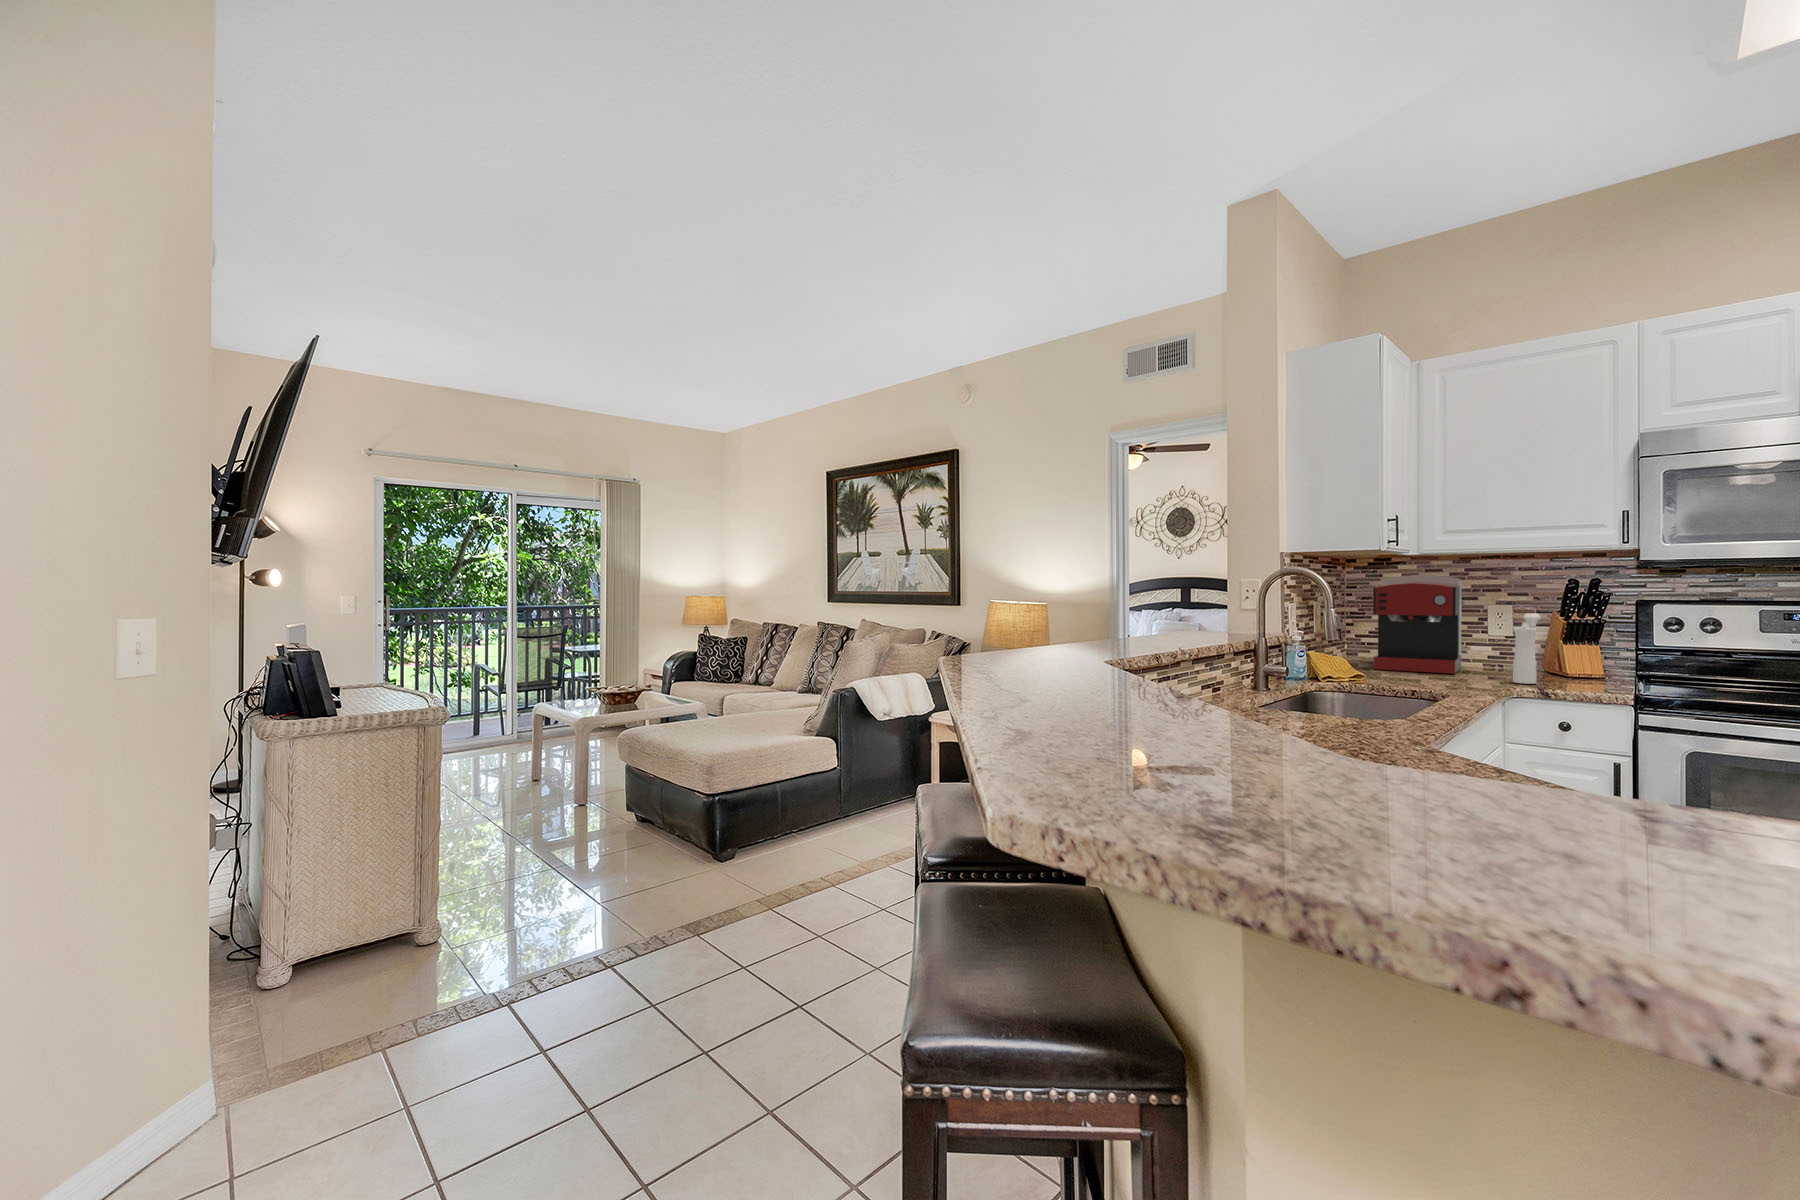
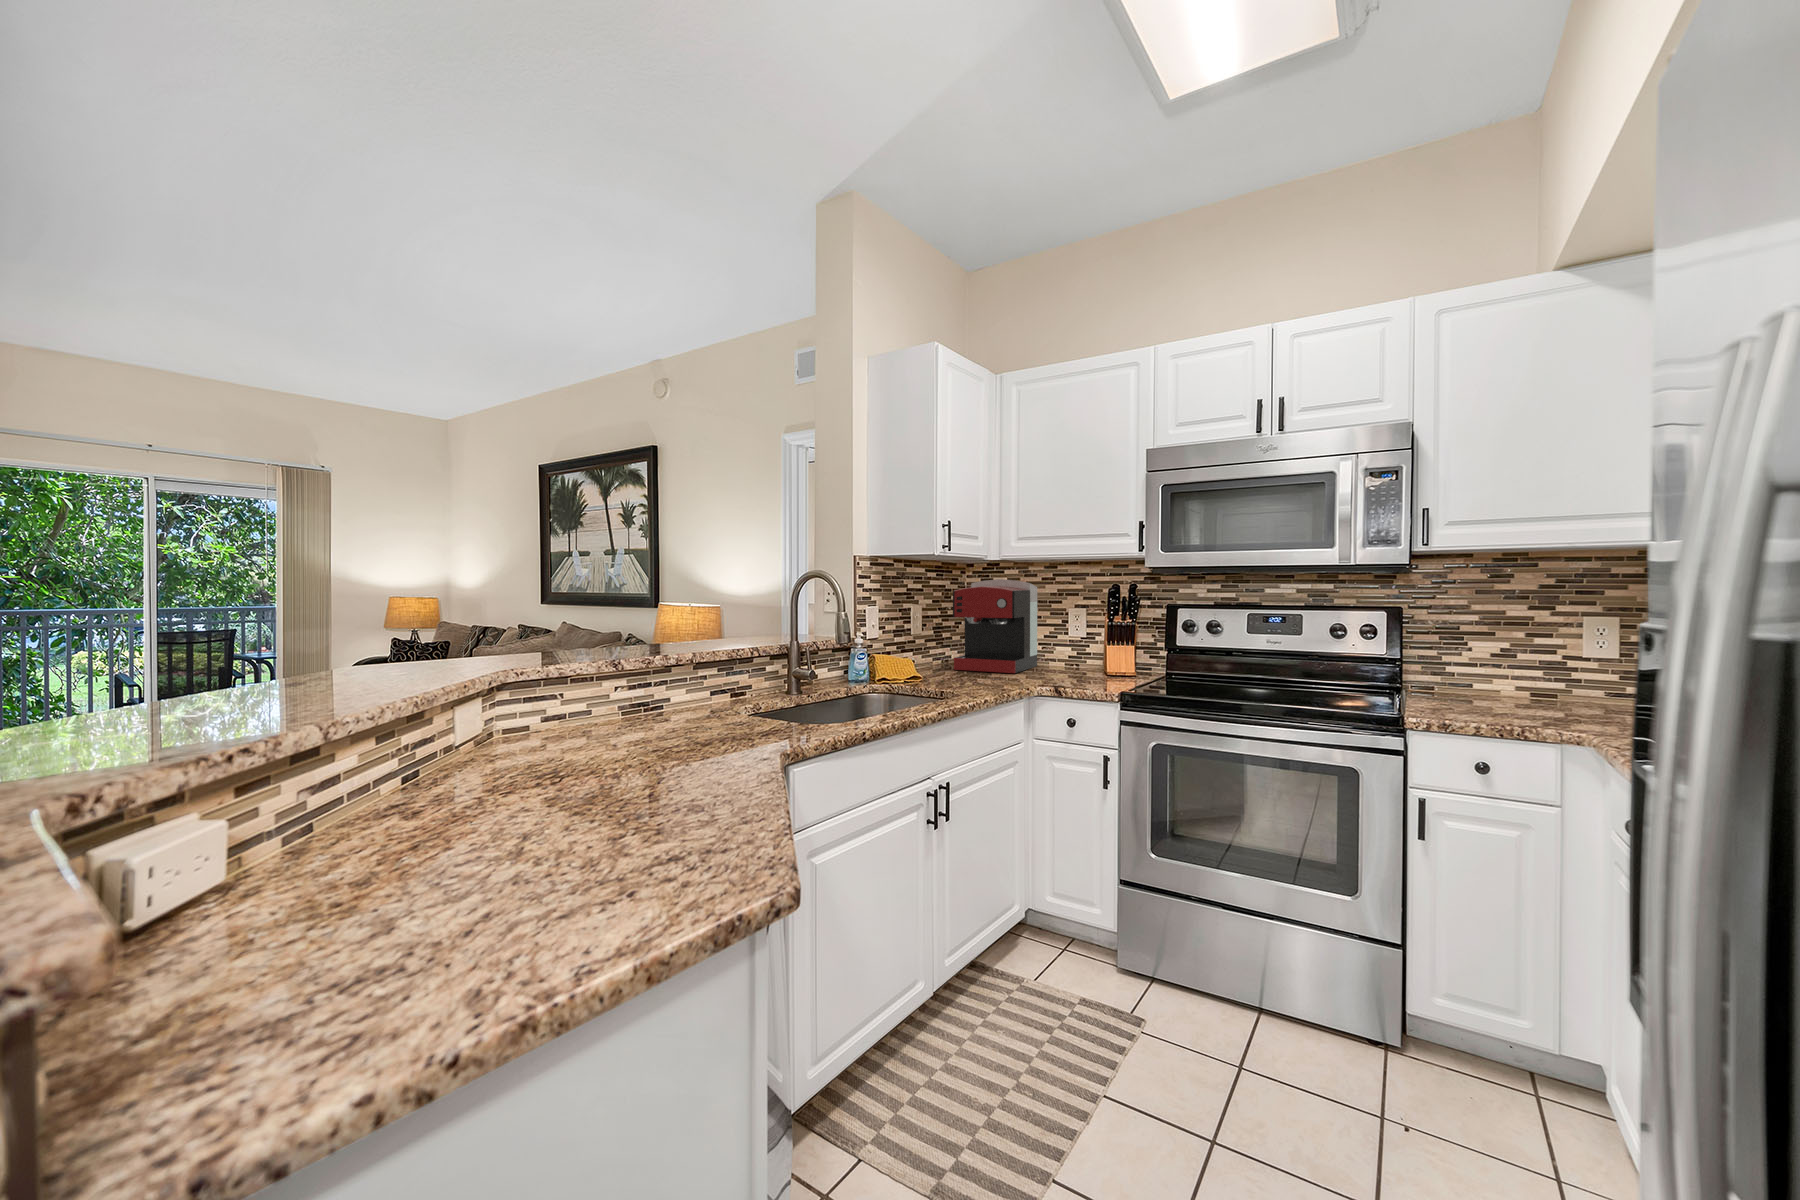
pepper mill: present [1513,613,1541,684] -> none [1048,616,1077,683]

